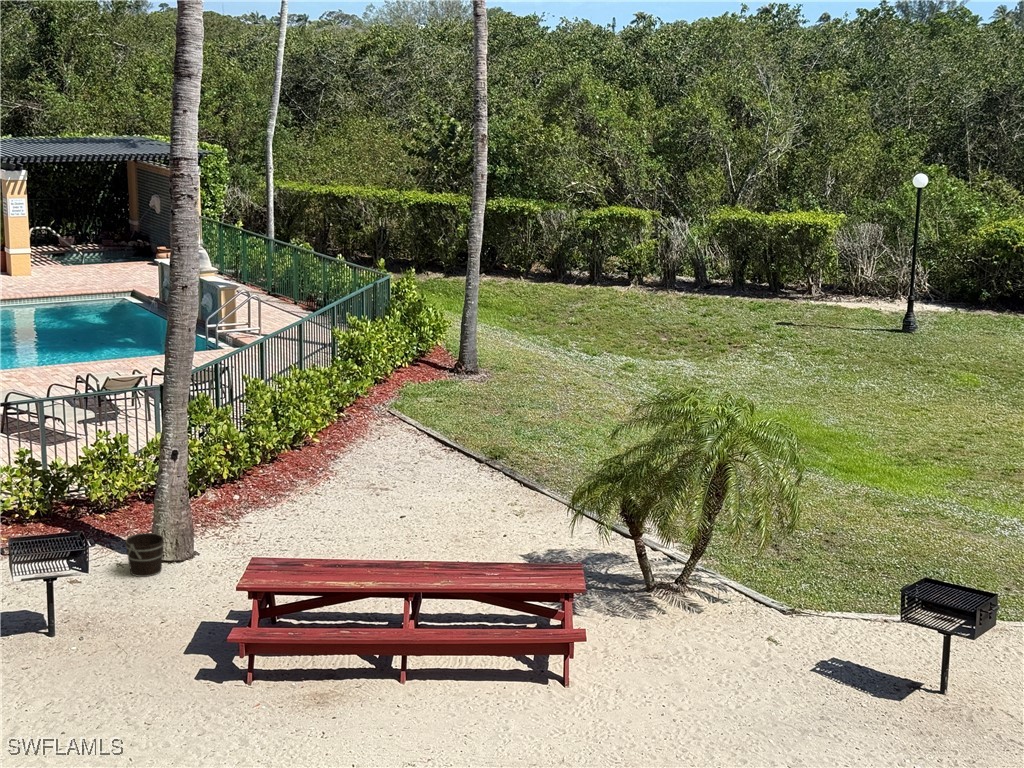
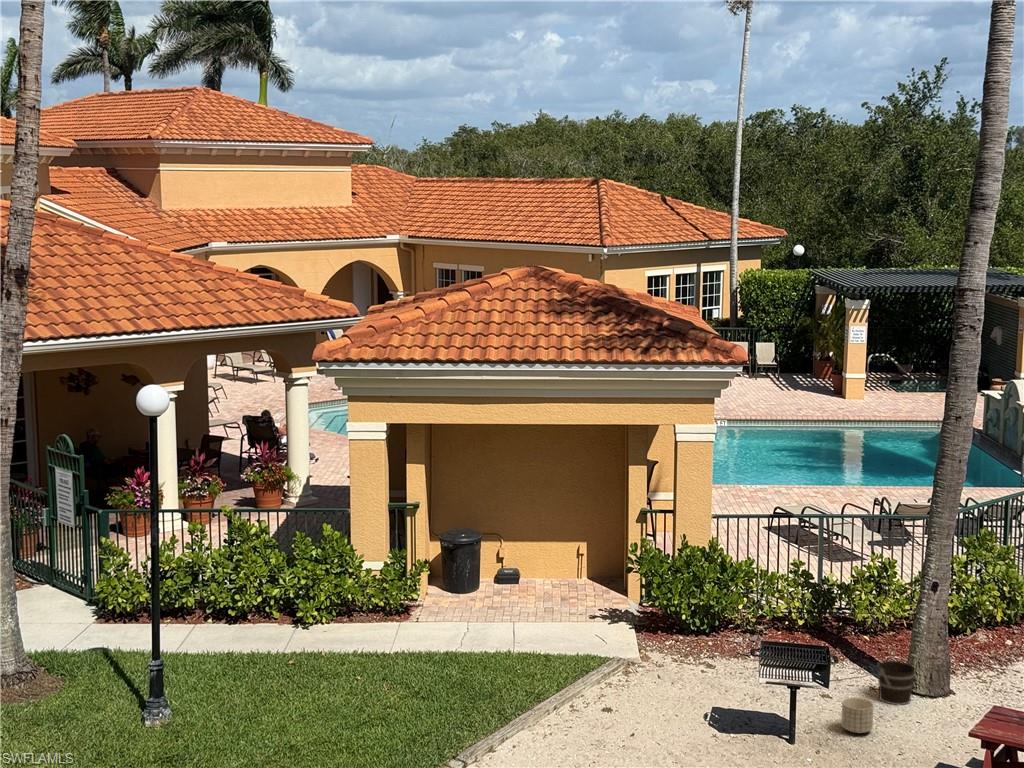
planter: none [100,578,133,613] -> present [841,697,874,733]

